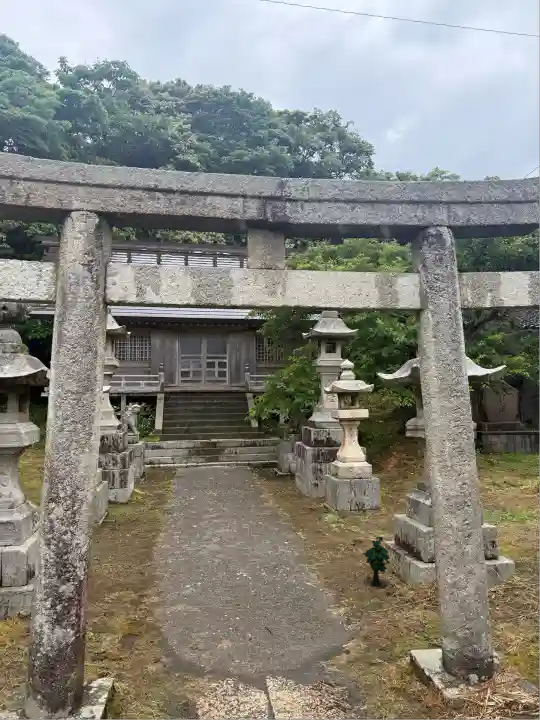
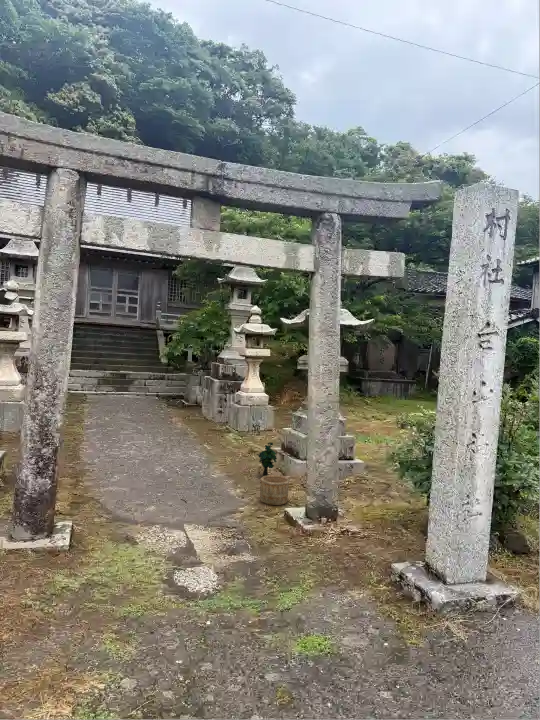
wooden bucket: none [369,589,412,636] -> present [260,475,290,505]

